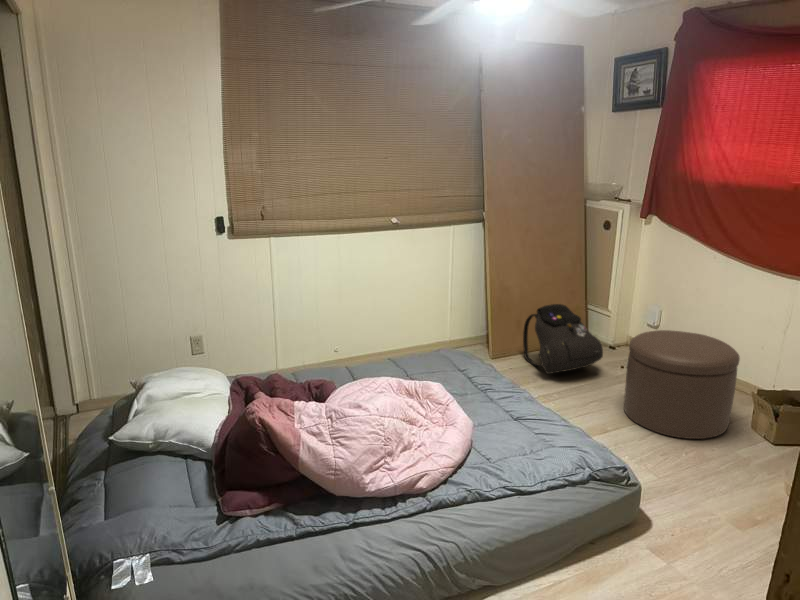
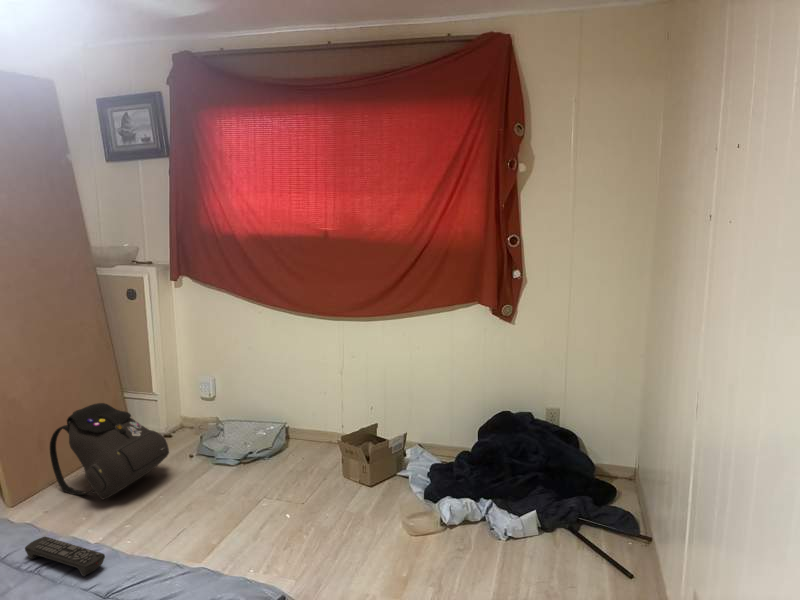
ottoman: present [624,330,740,439] -> none [207,394,324,519]
remote control: none [482,374,521,404] -> present [25,537,105,576]

